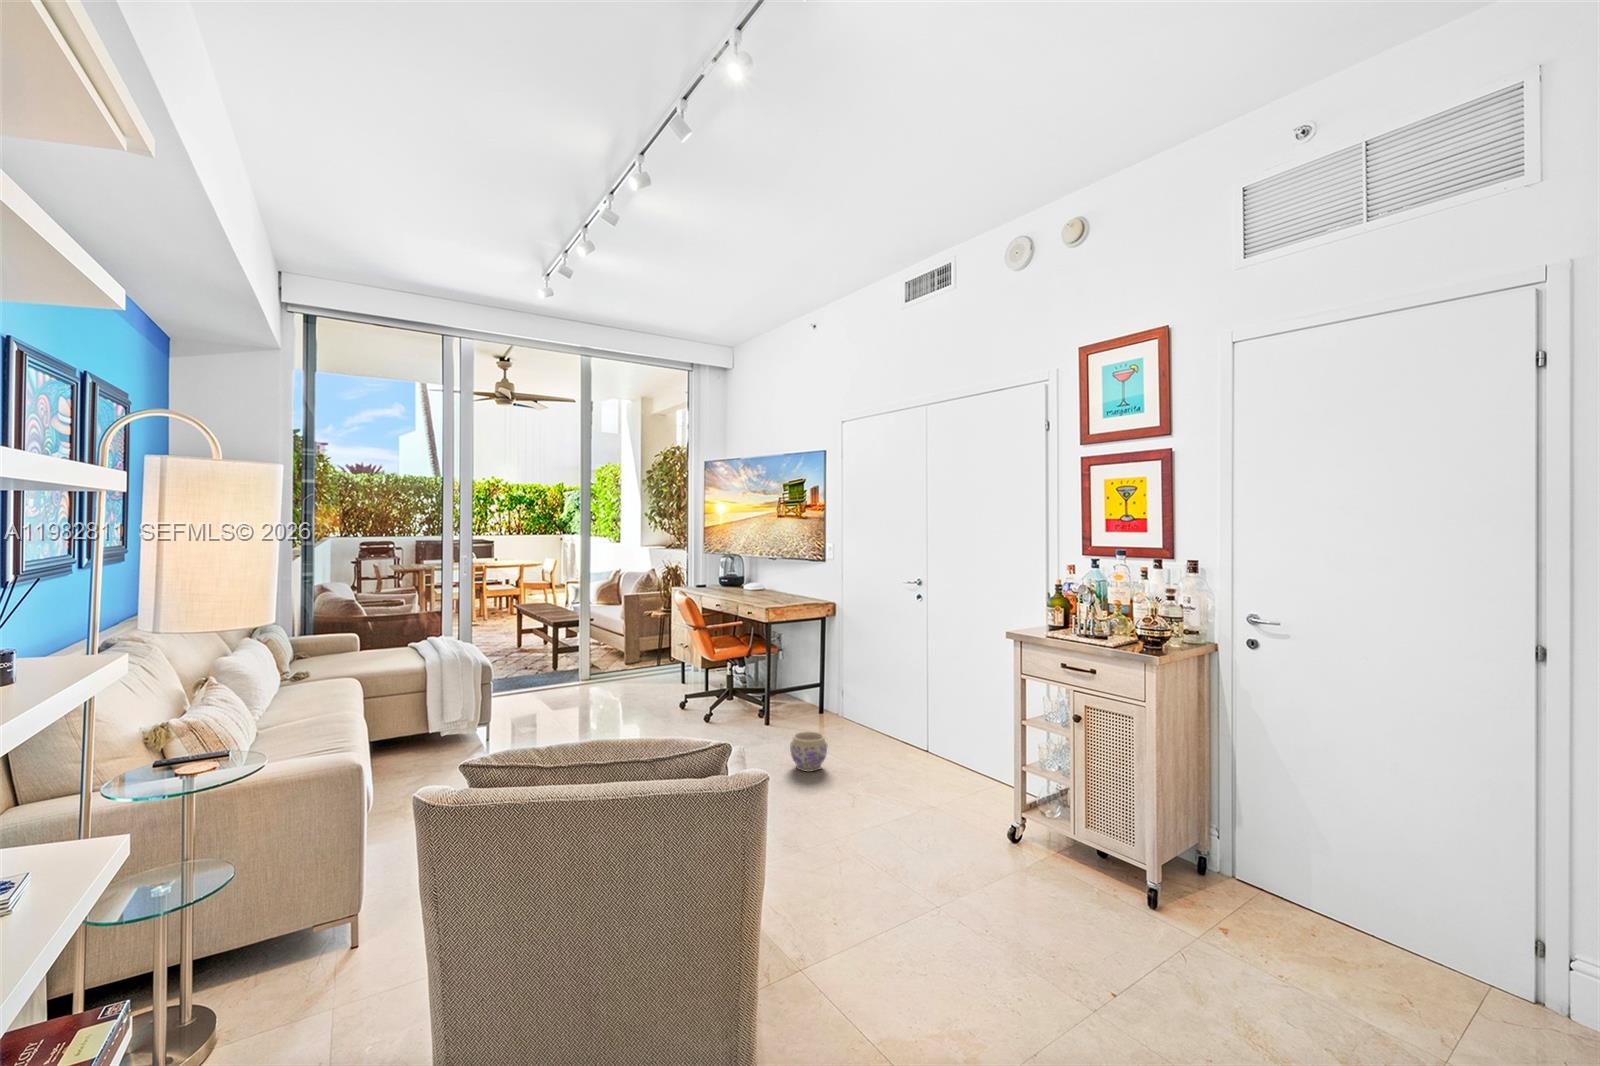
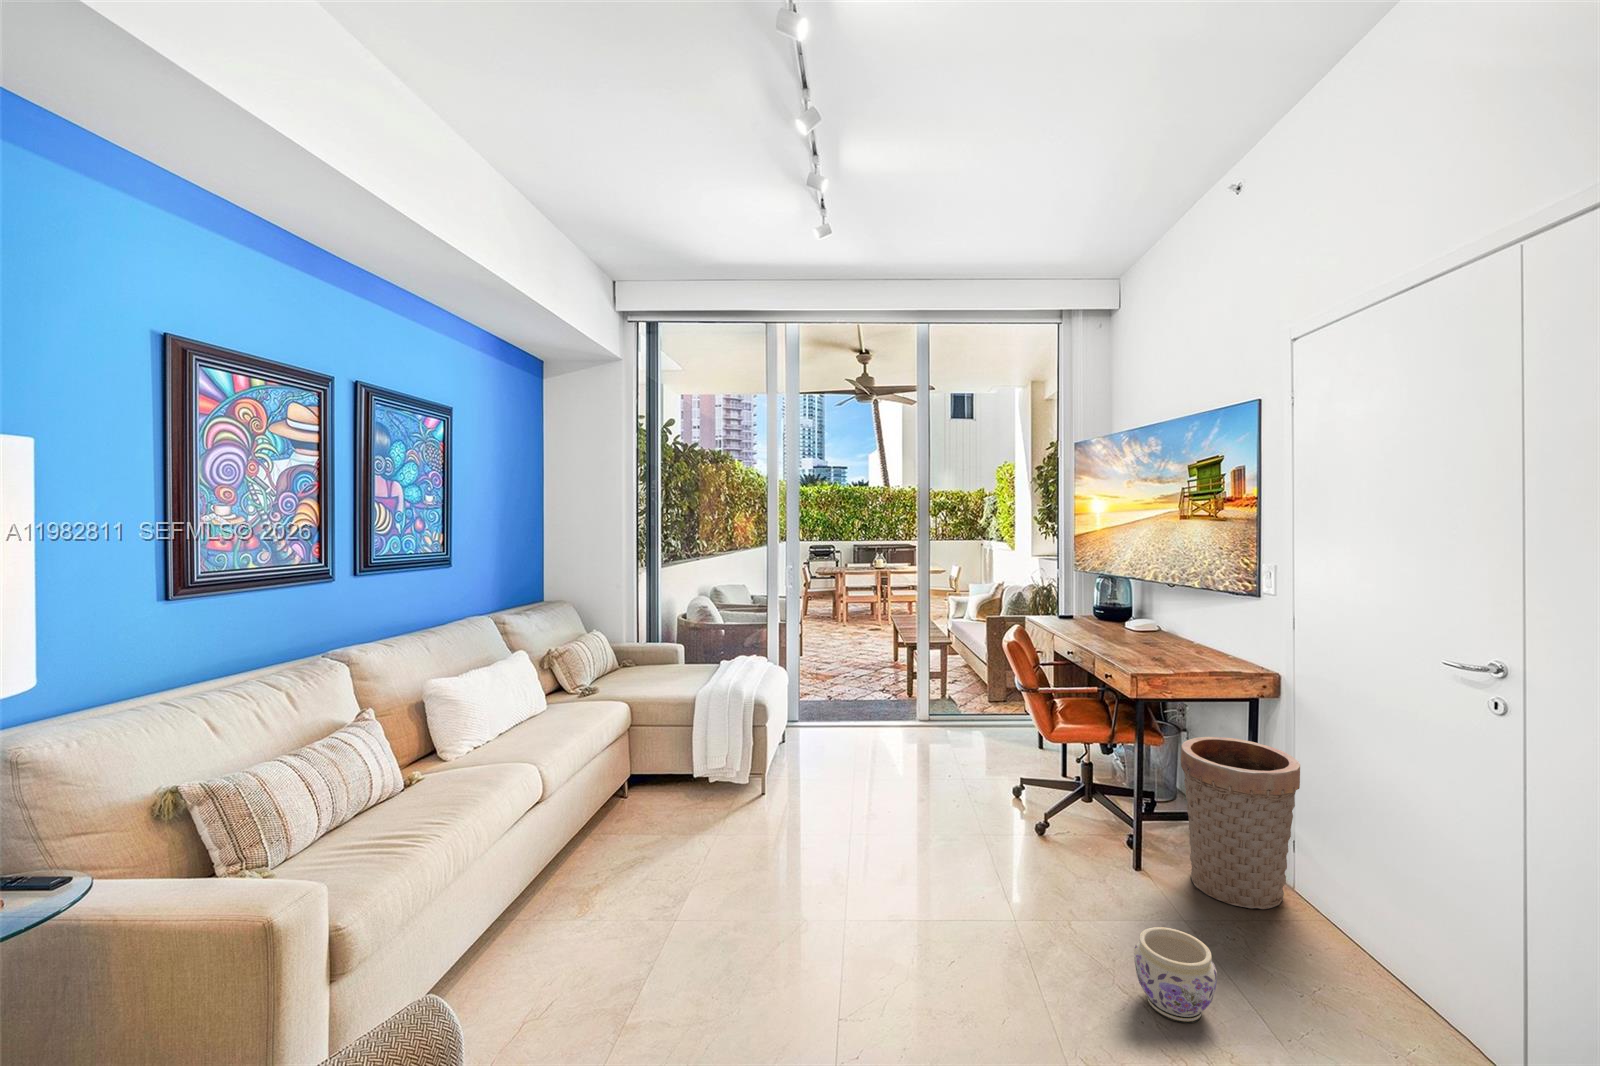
basket: none [792,642,848,729] -> present [1181,737,1300,909]

